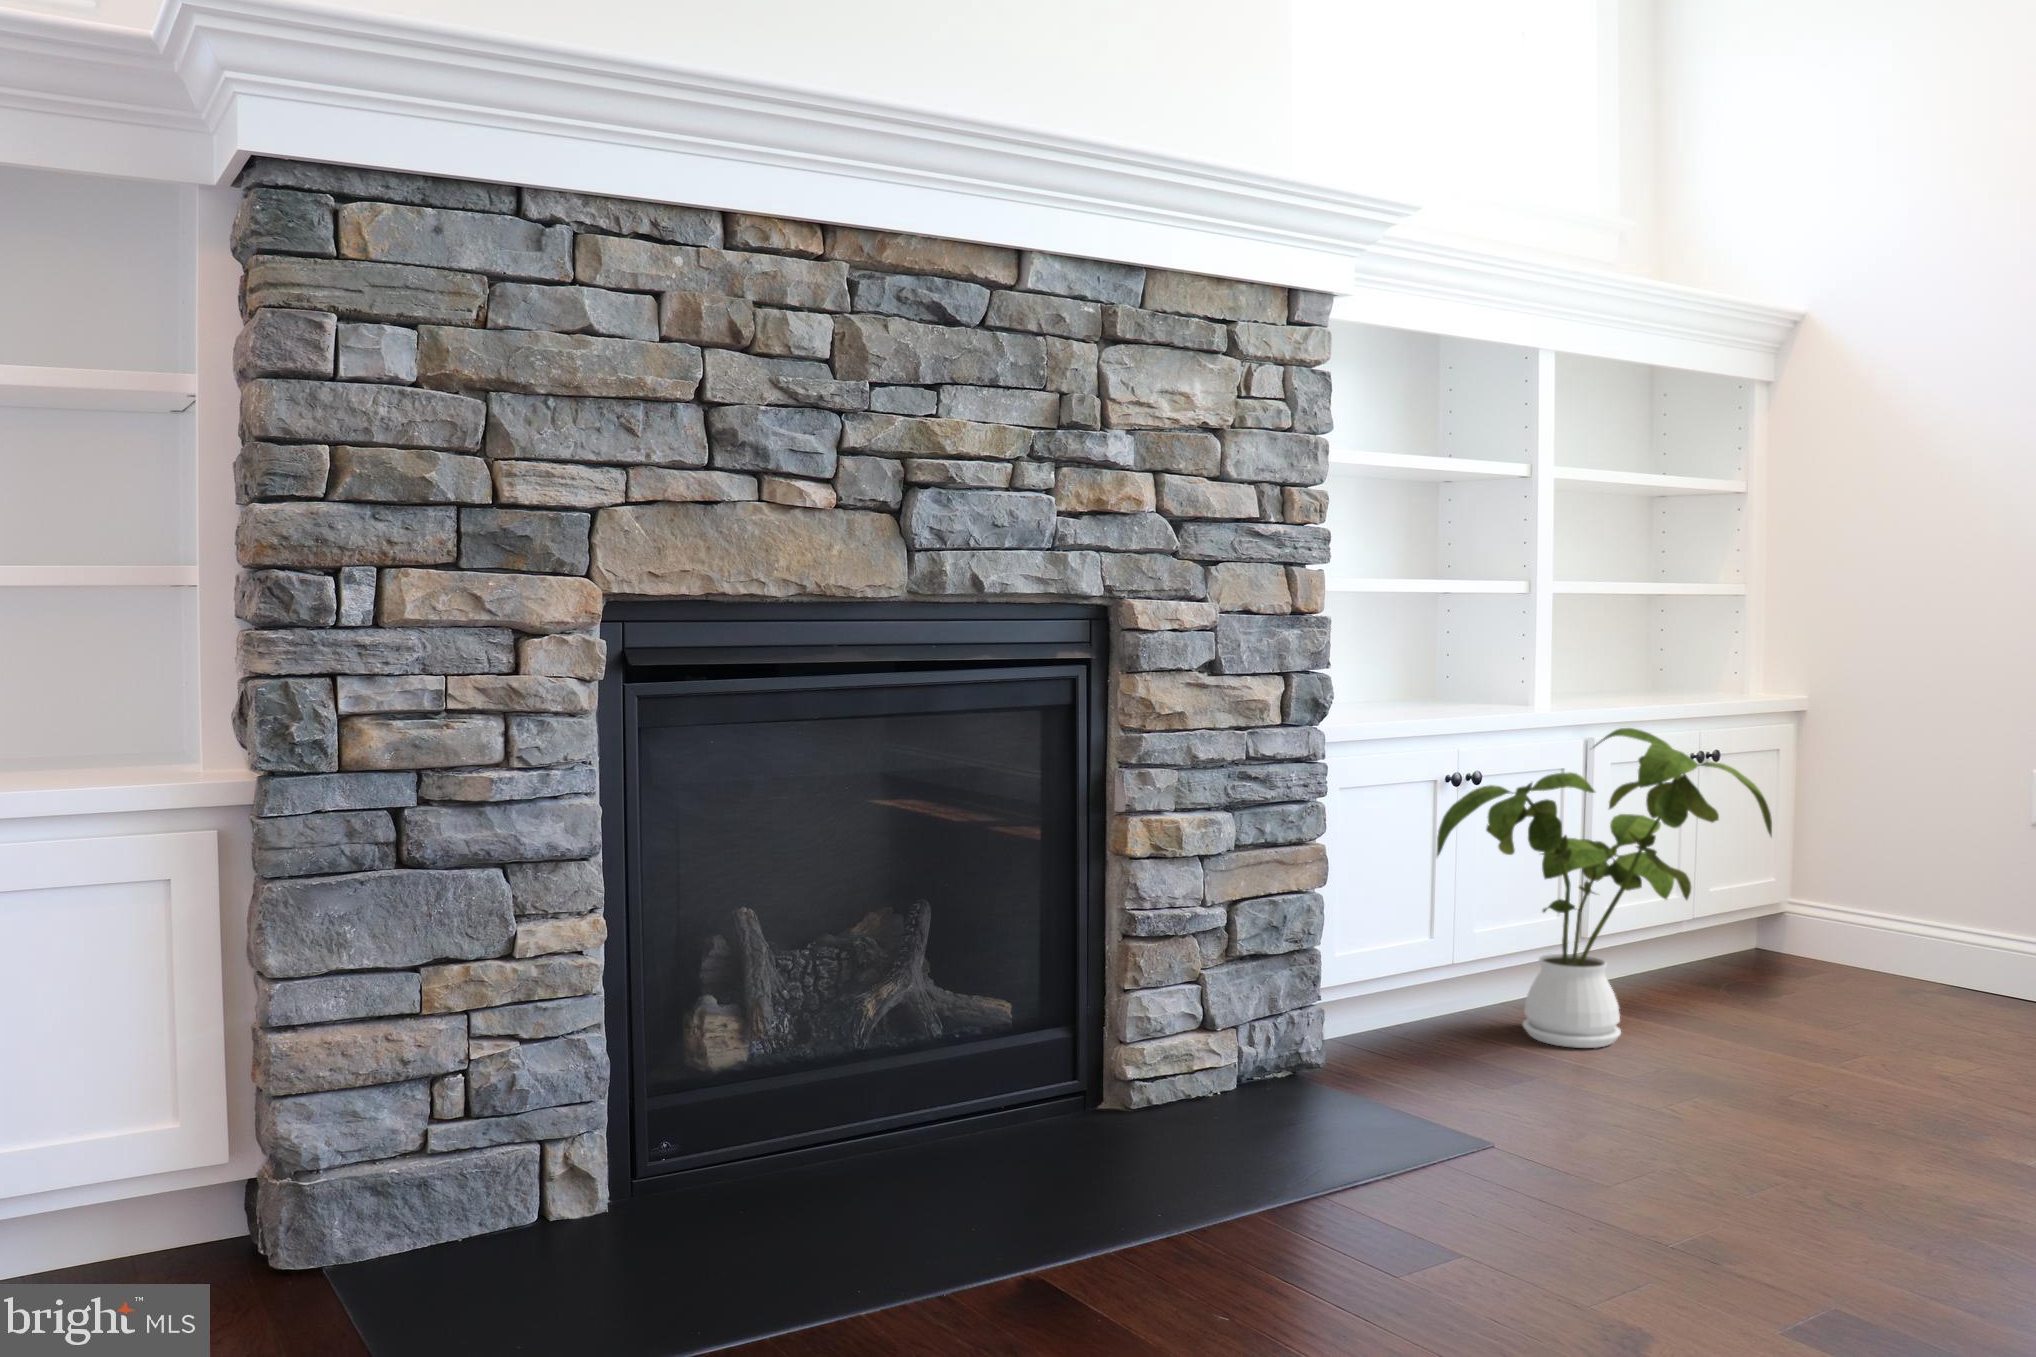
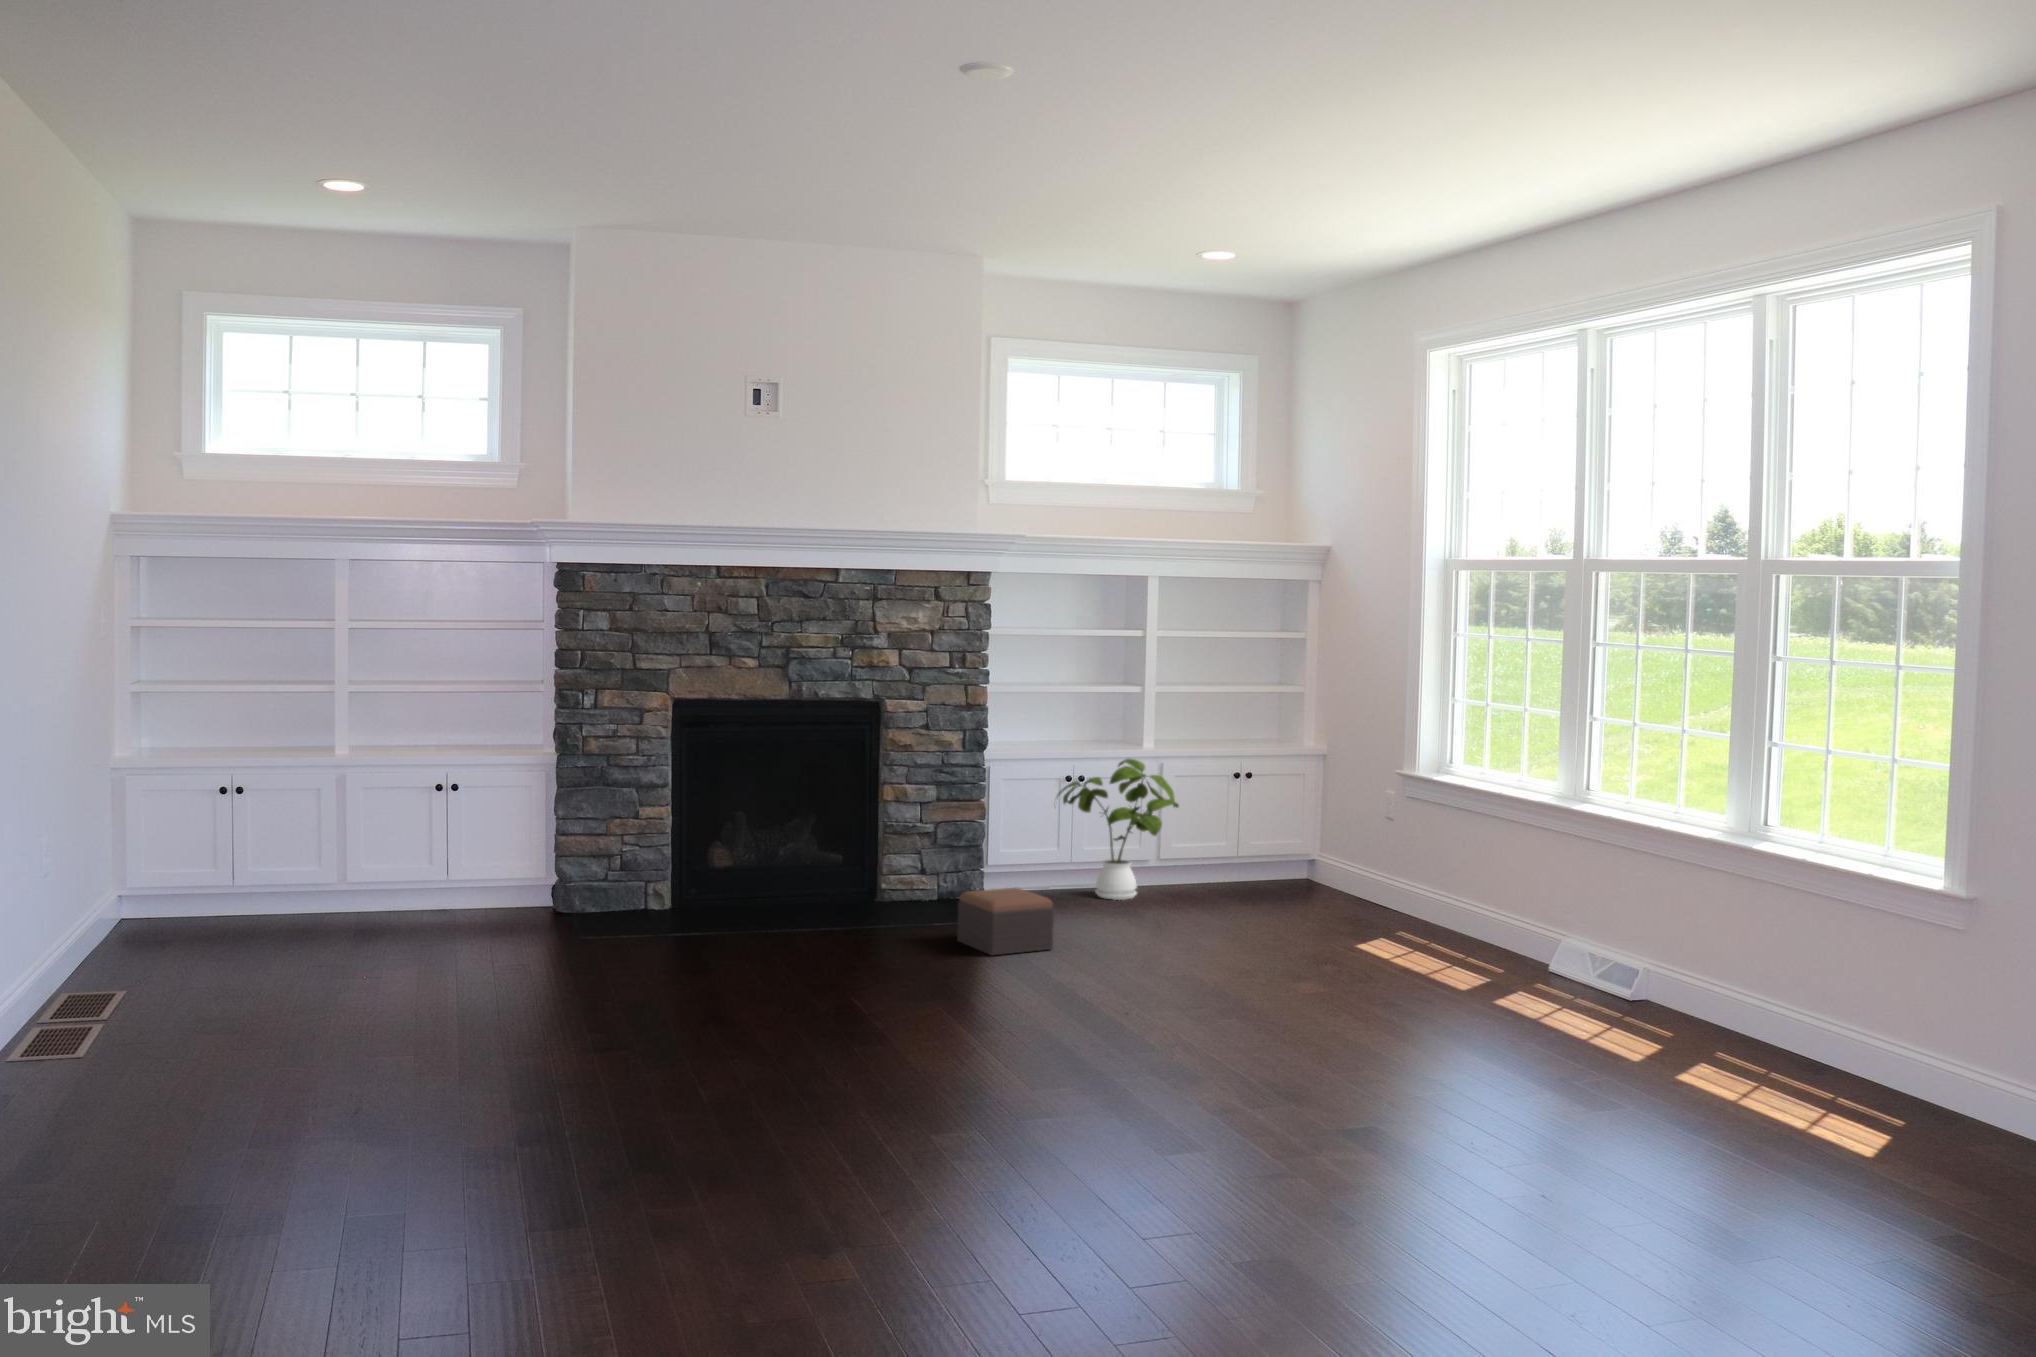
footstool: none [1542,1081,1832,1320] -> present [957,888,1054,955]

